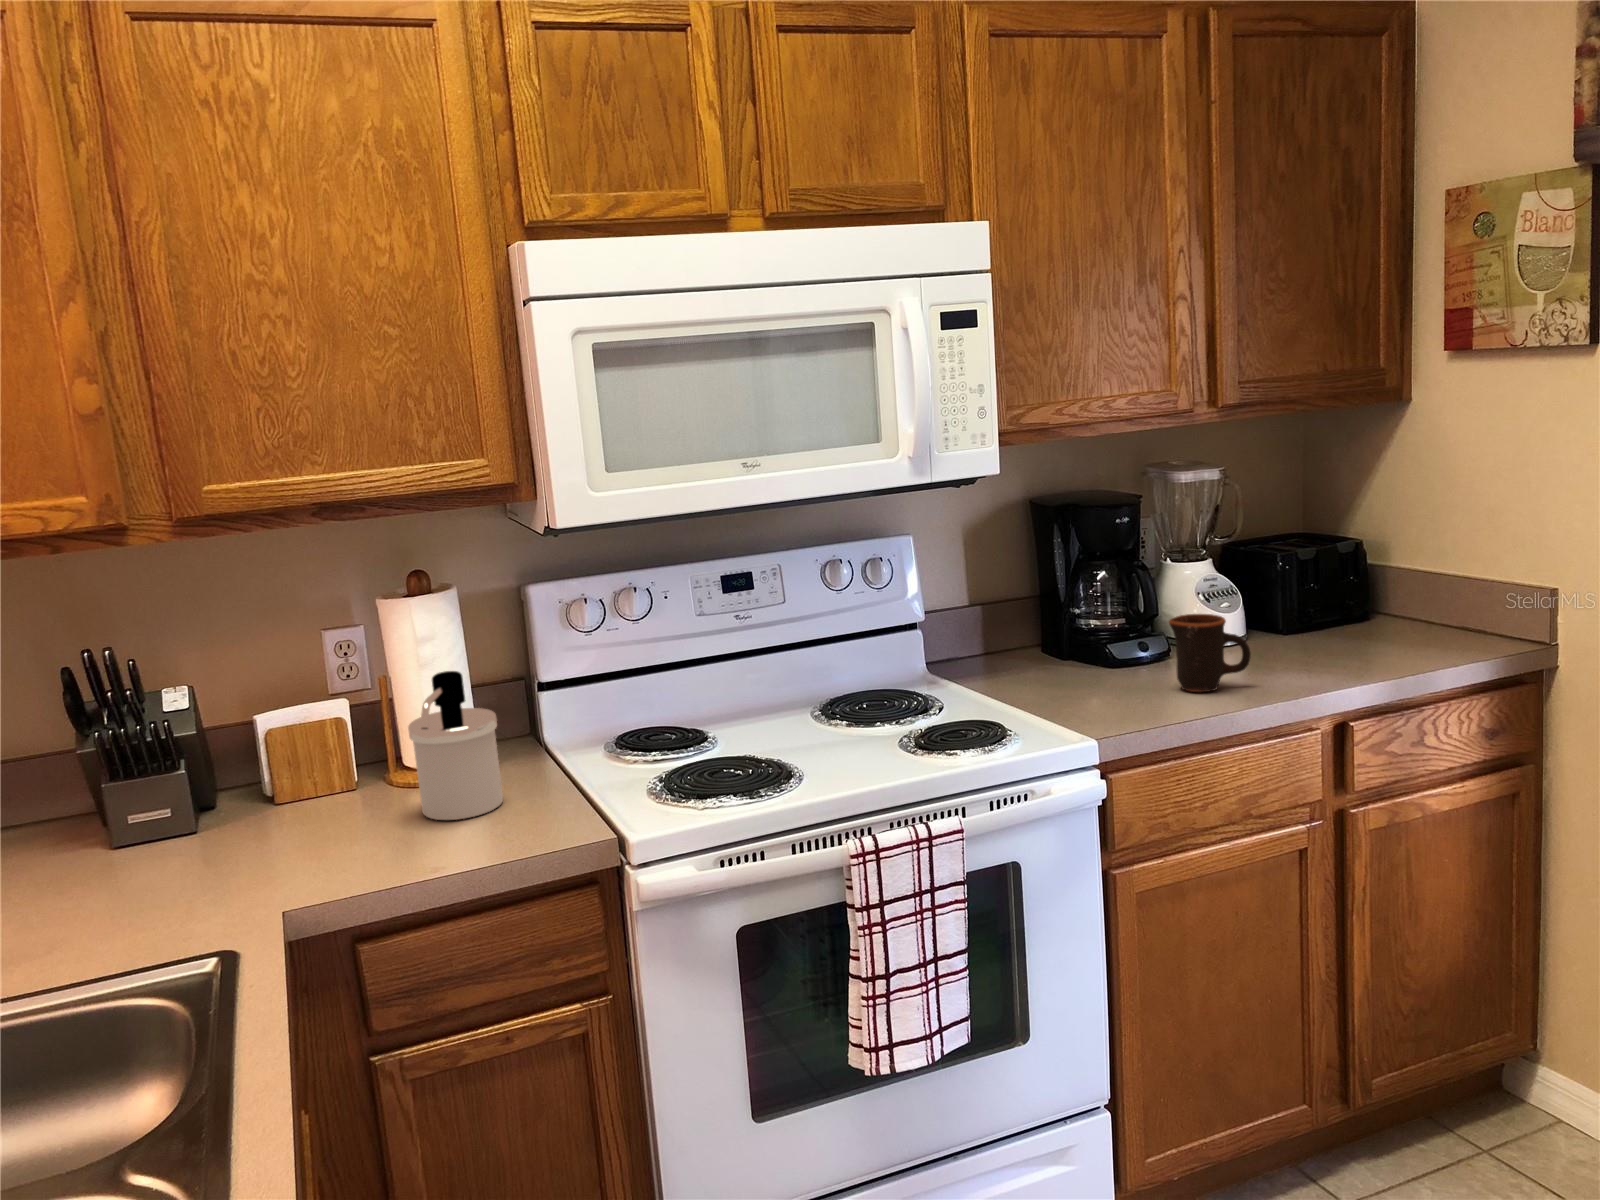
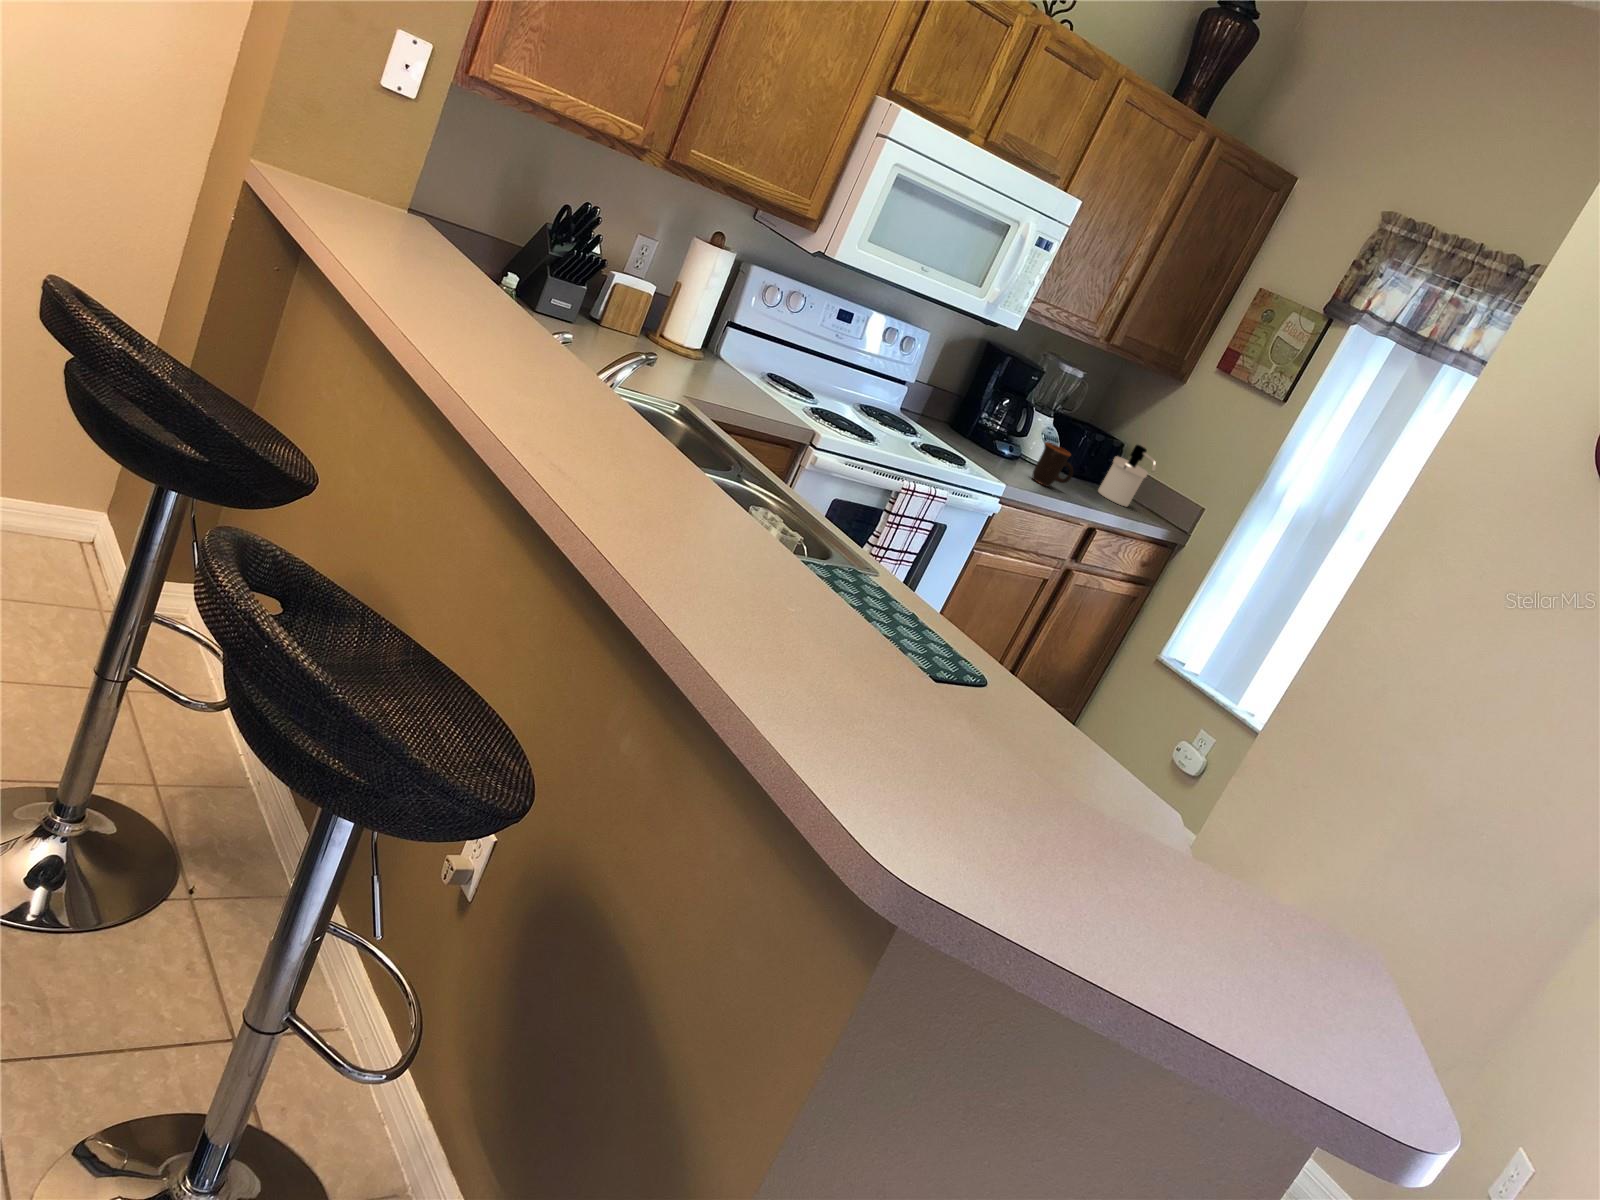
soap dispenser: present [408,671,503,820] -> present [1098,445,1156,507]

